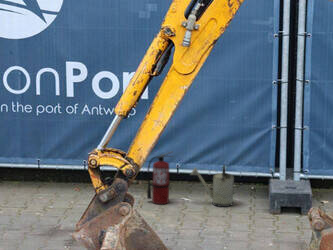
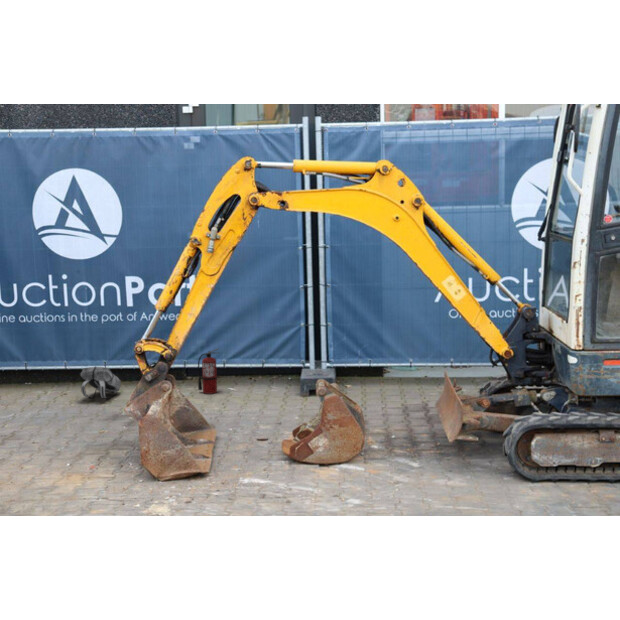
watering can: present [191,165,234,207] -> none [234,357,275,394]
backpack: none [11,167,57,206] -> present [80,367,121,399]

